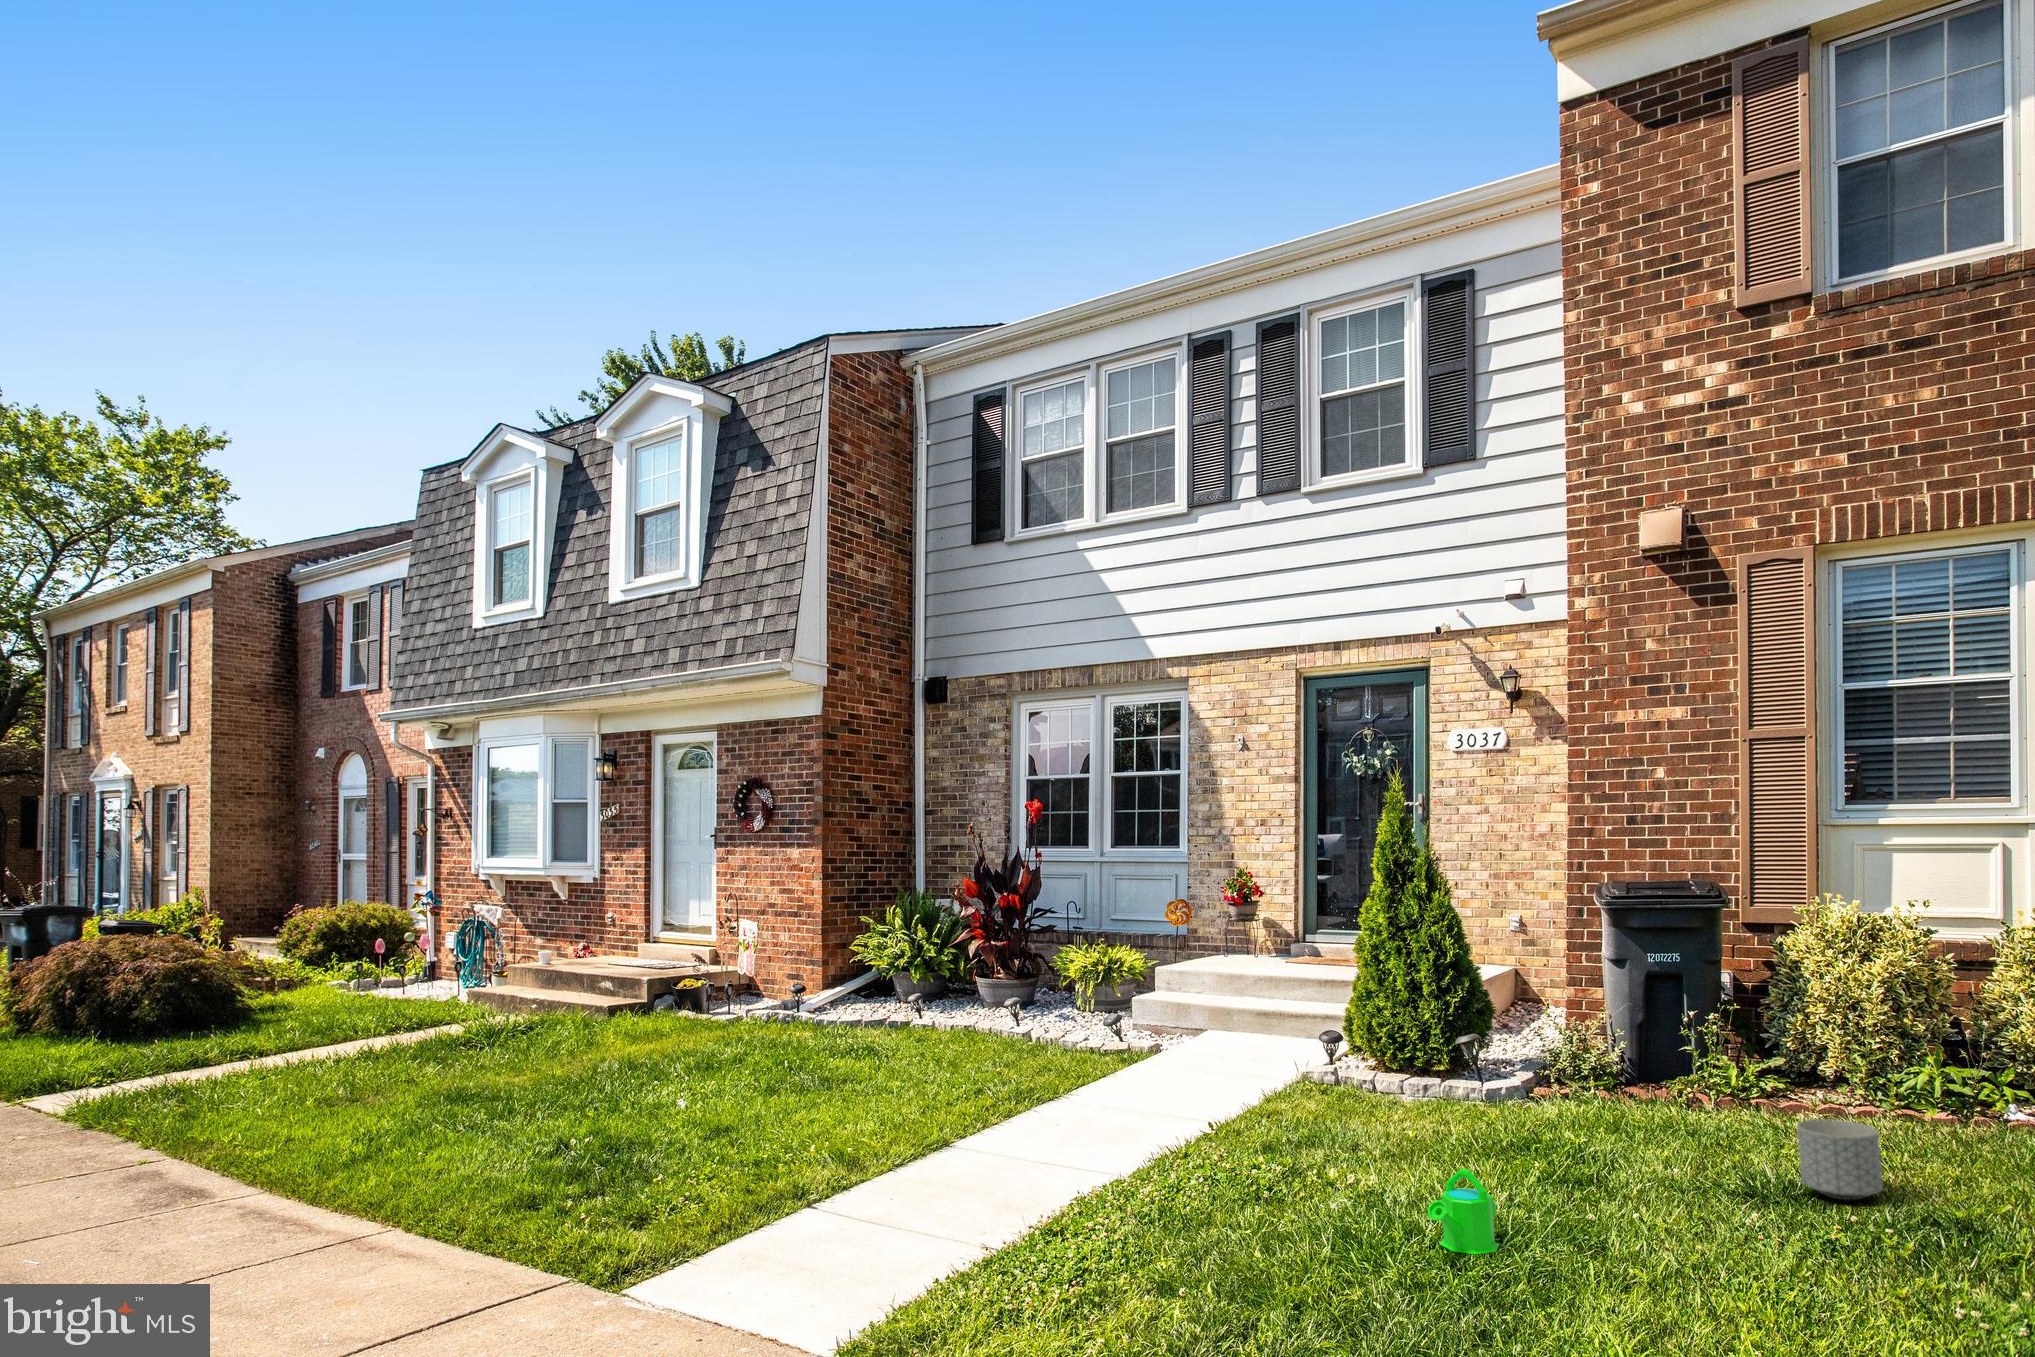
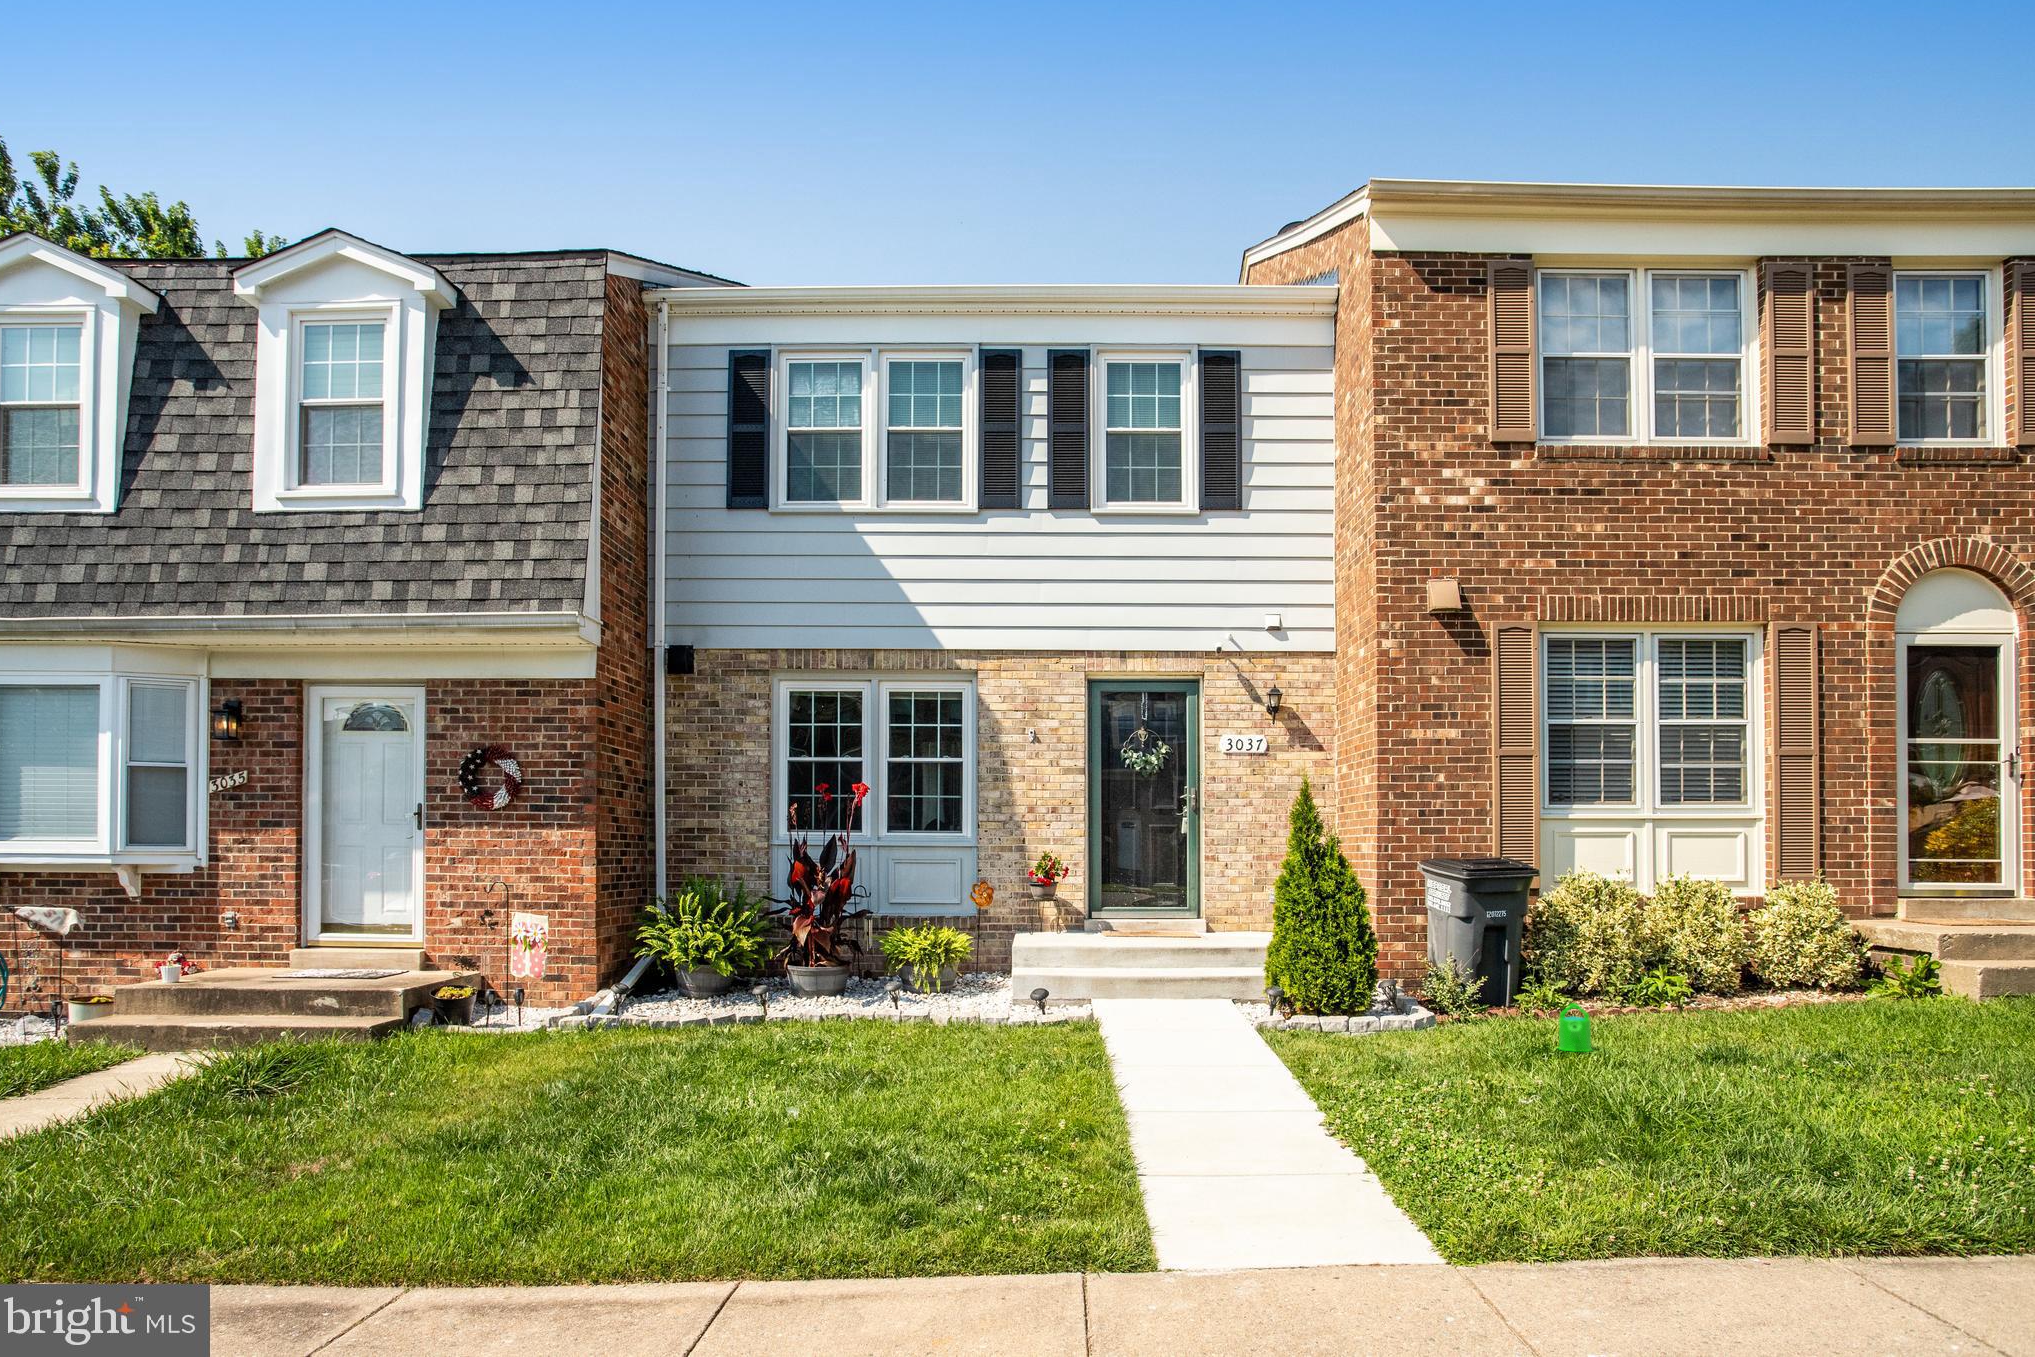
planter: present [1797,1119,1883,1200] -> none [1666,976,1711,1018]

